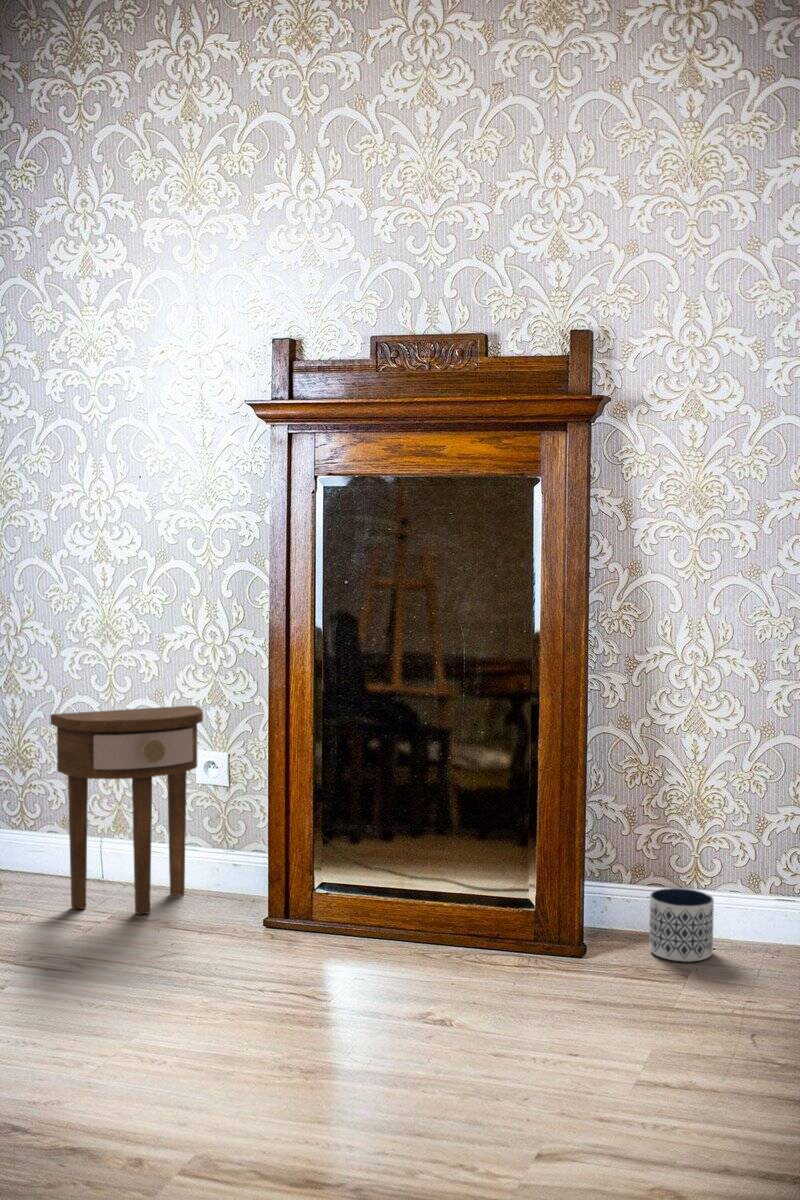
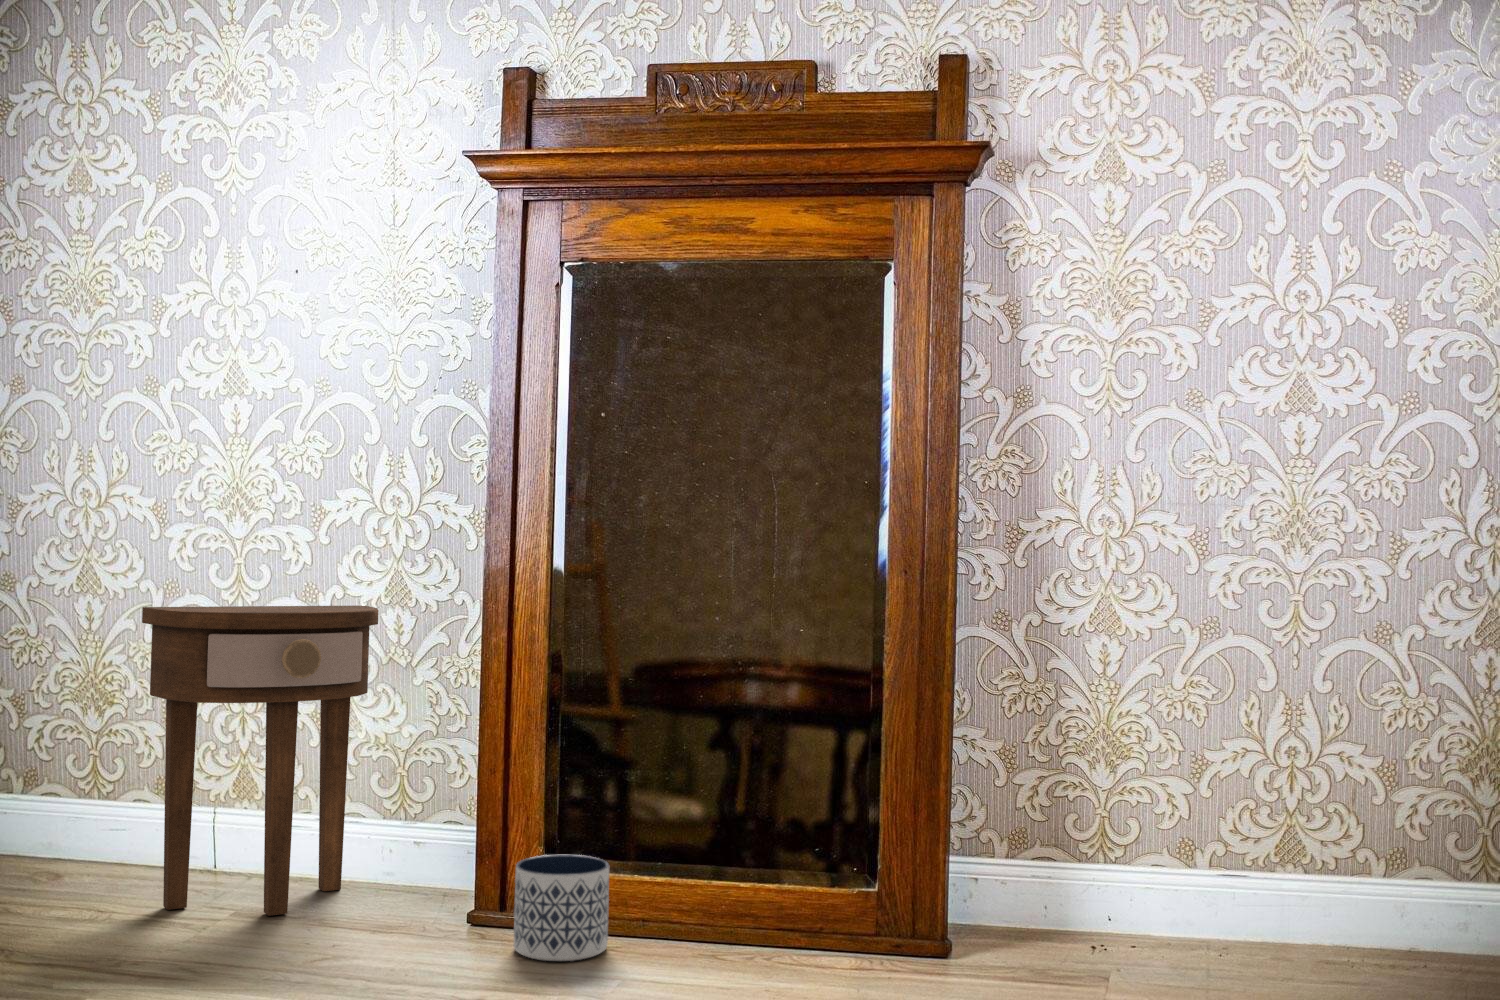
planter: present [649,888,714,962] -> present [514,855,609,961]

